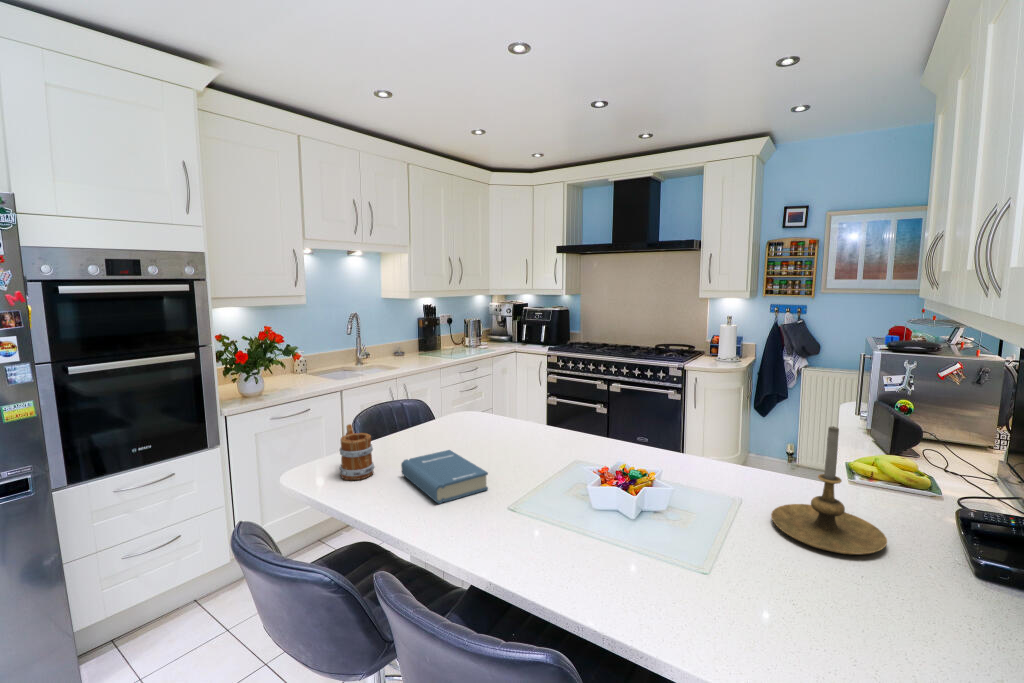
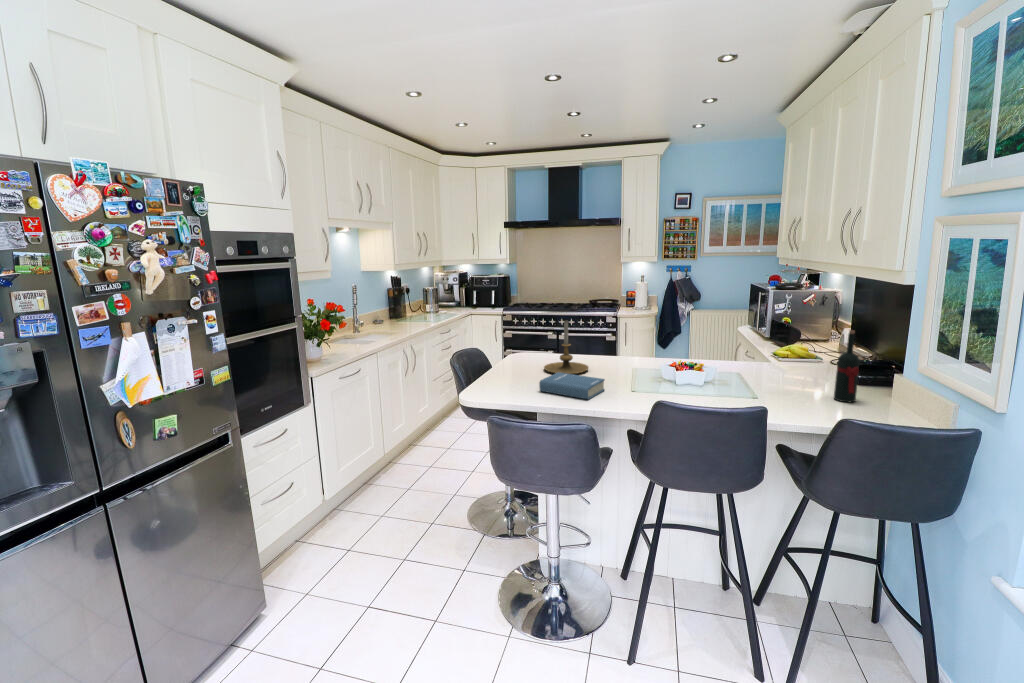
mug: present [339,424,375,480] -> none [489,361,519,398]
candle holder: present [771,426,887,554] -> present [544,321,589,374]
wine bottle: none [882,455,941,615] -> present [834,330,860,402]

